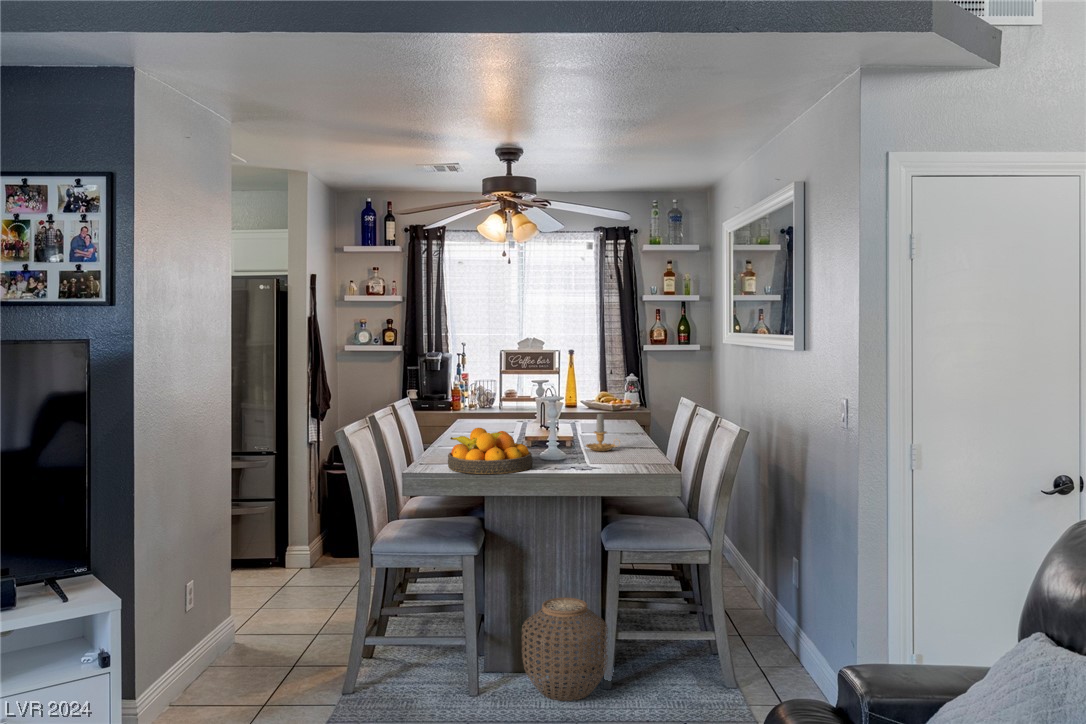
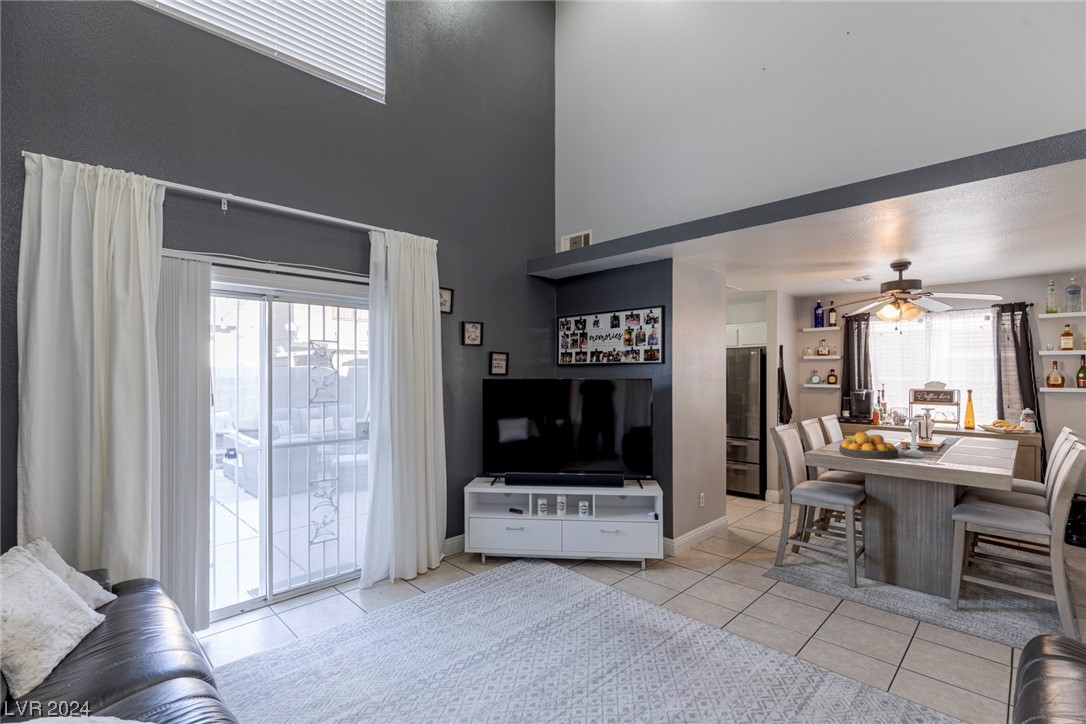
candle: present [586,414,617,451] -> none [950,429,979,455]
woven basket: present [522,598,608,701] -> none [886,541,953,608]

